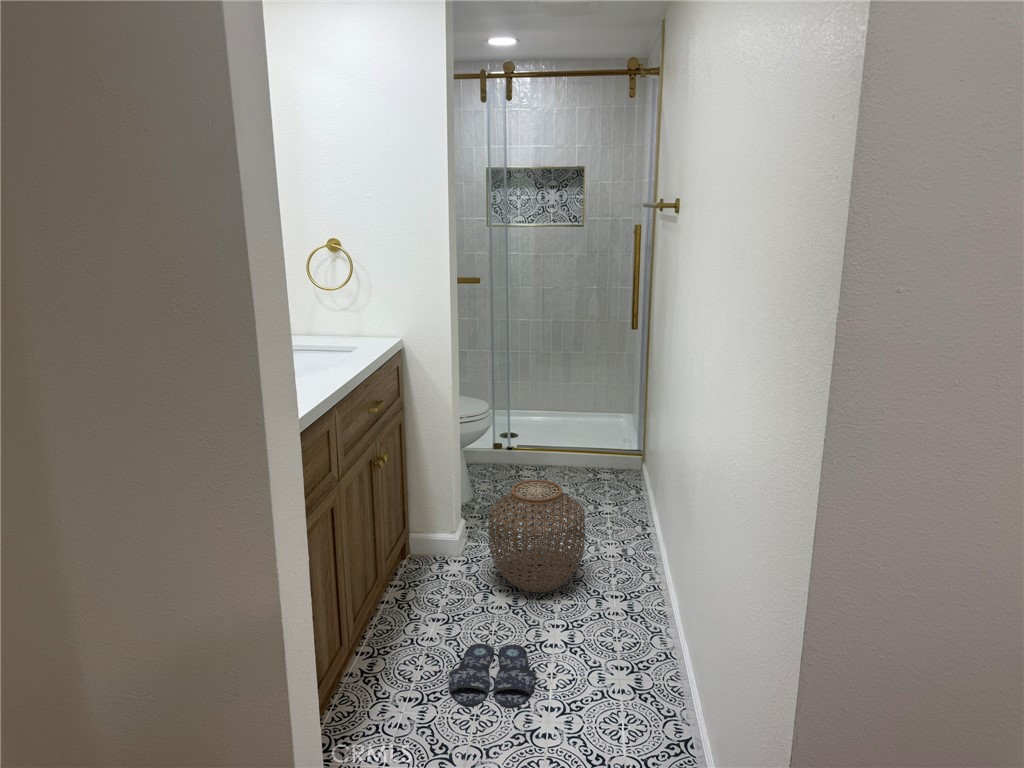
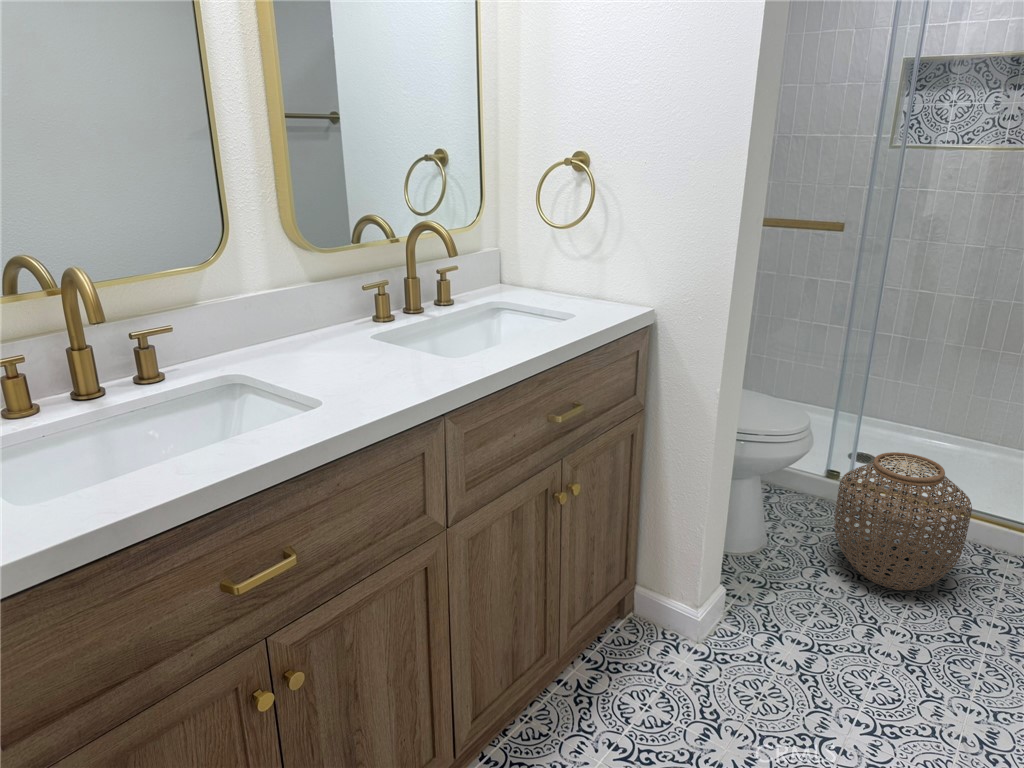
slippers: present [449,644,536,708] -> none [741,620,852,704]

